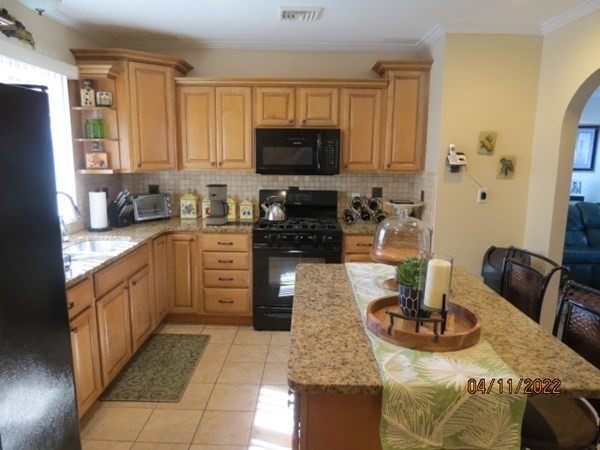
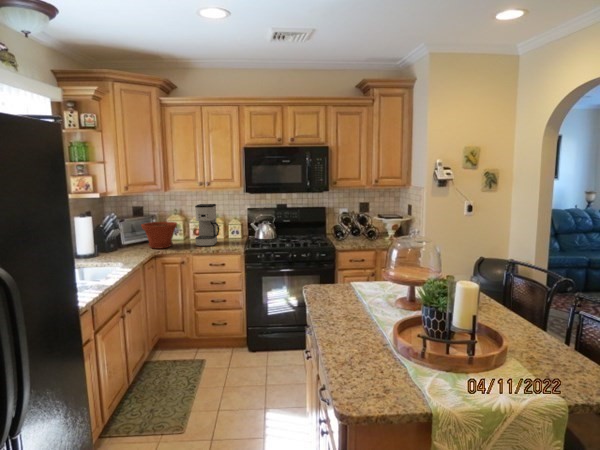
plant pot: none [154,200,189,226] -> present [141,222,177,249]

